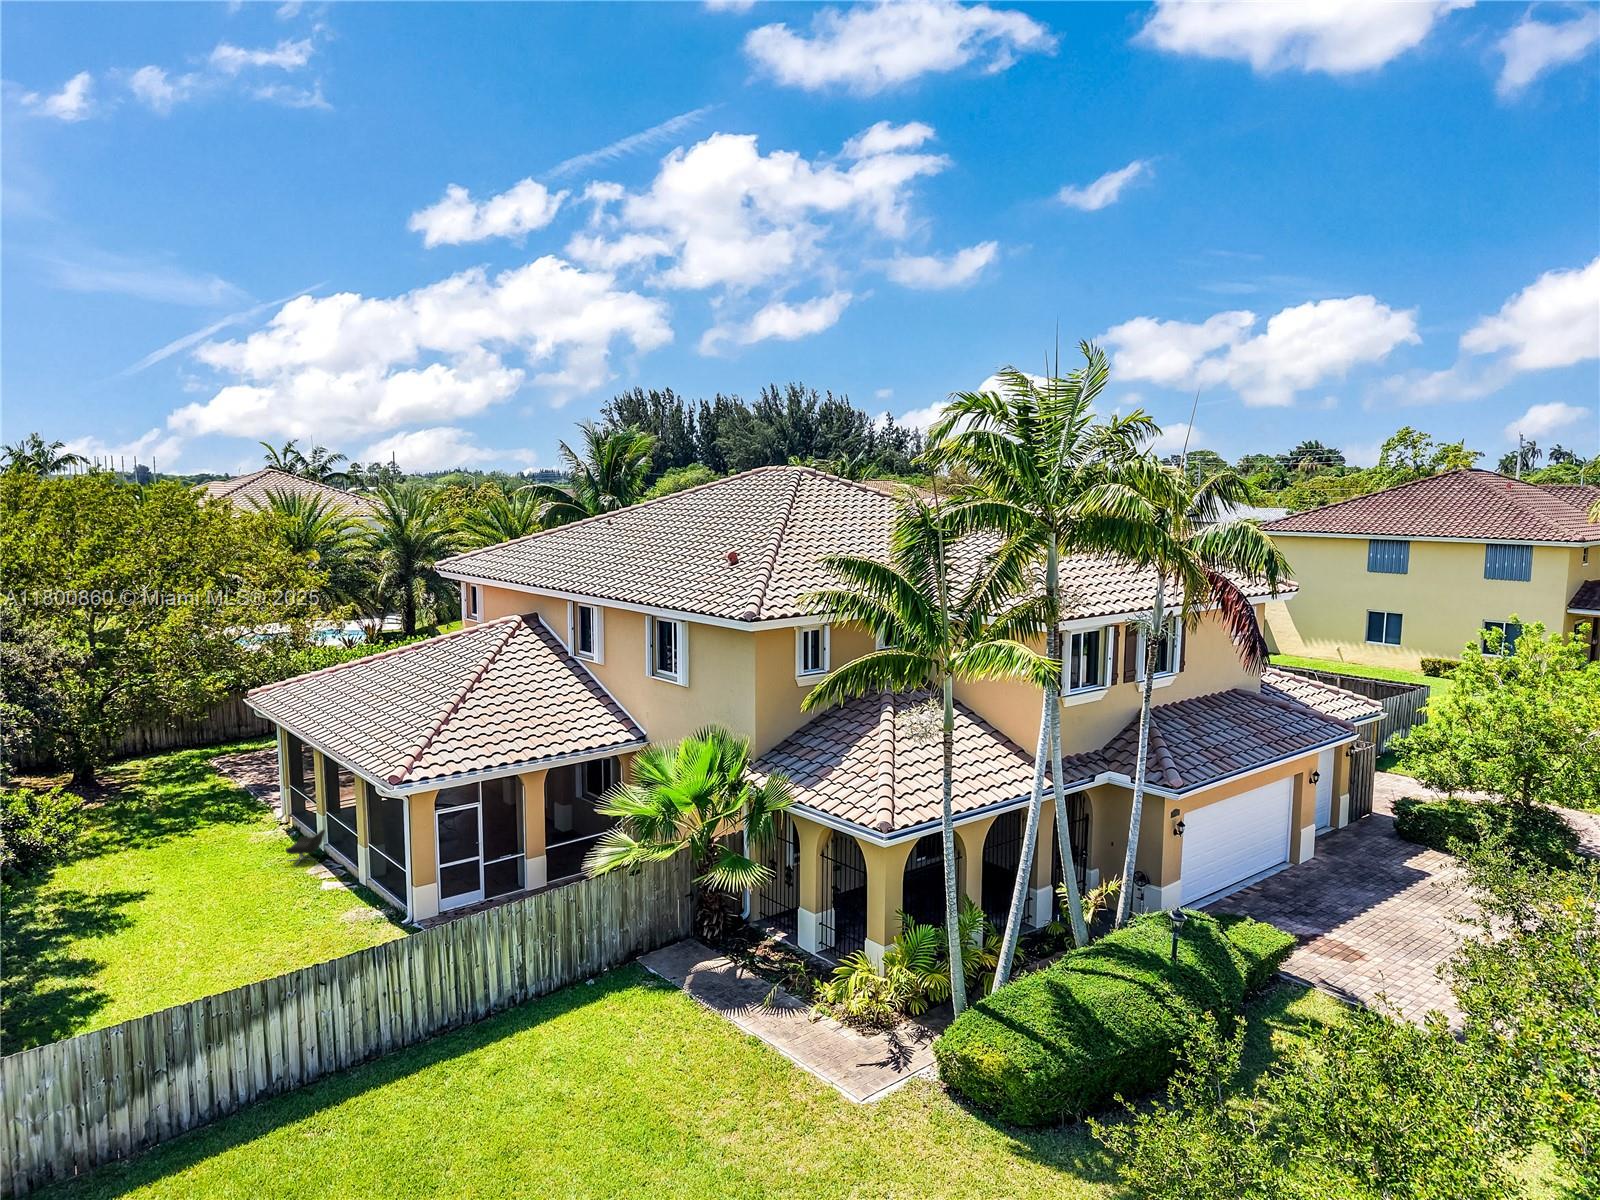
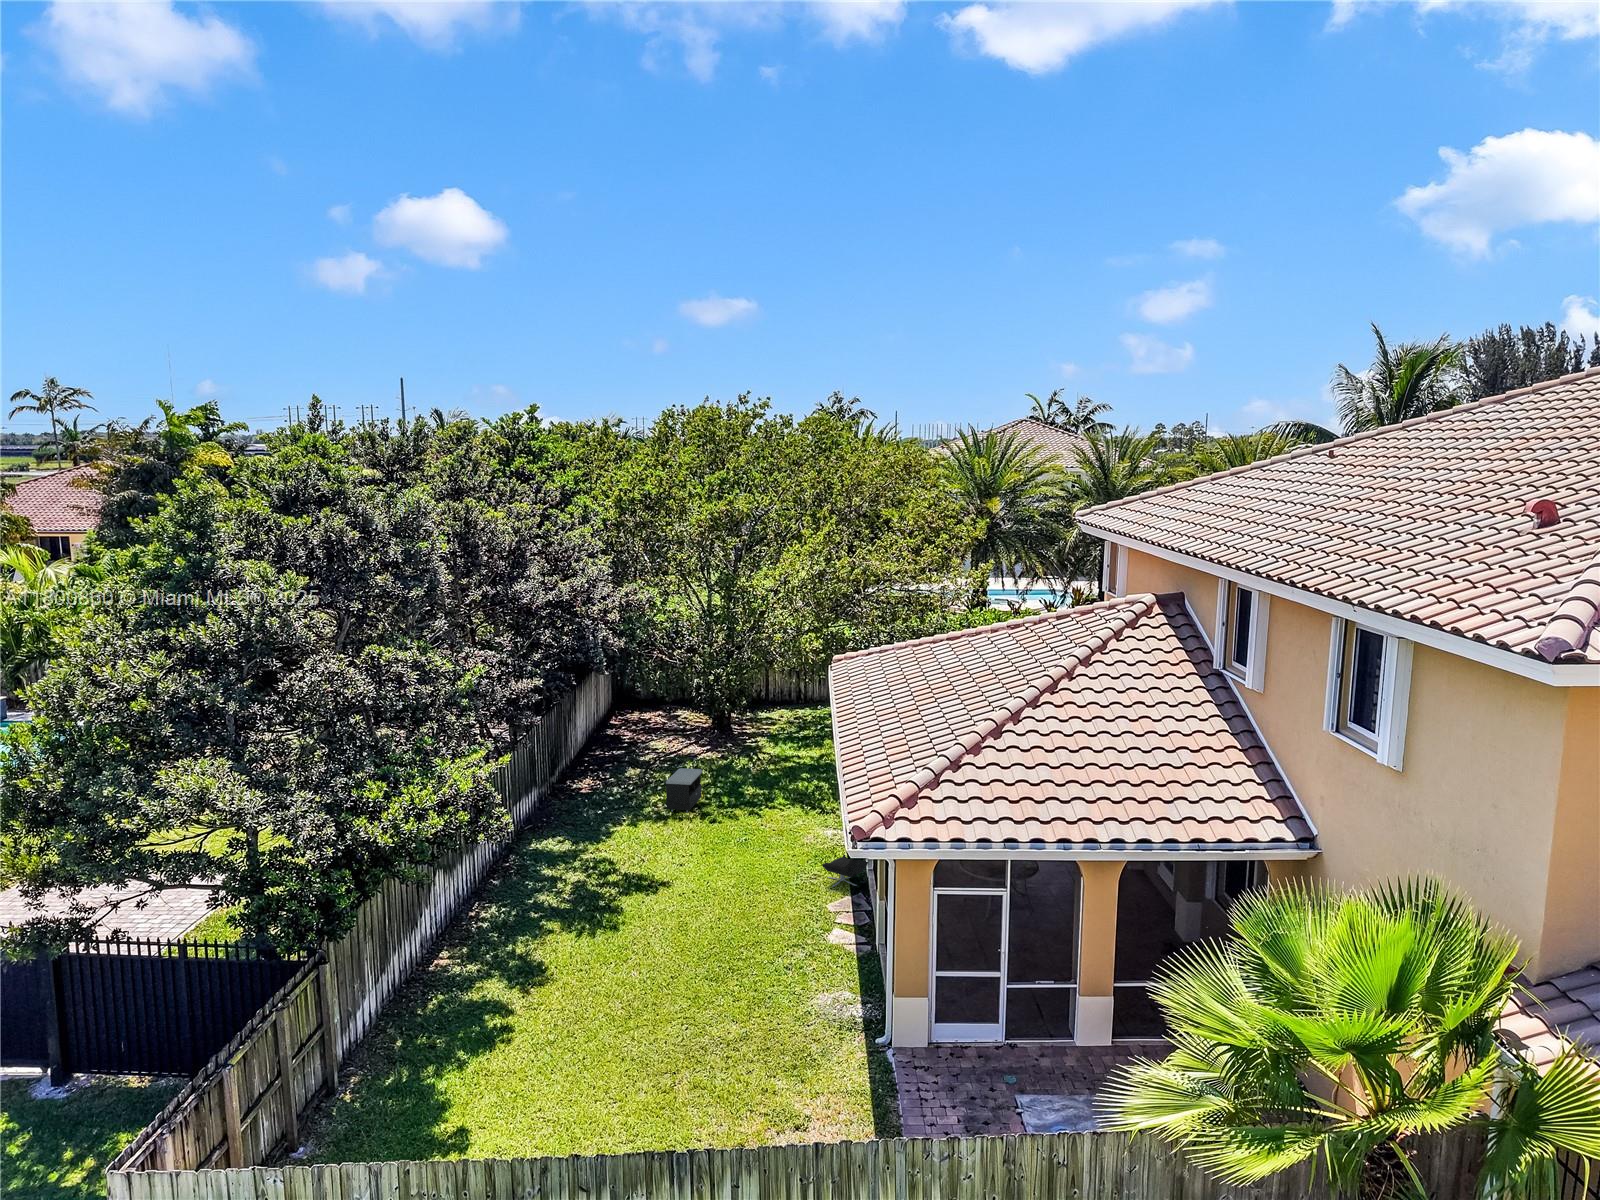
storage bench: none [76,813,110,856] -> present [666,768,702,812]

